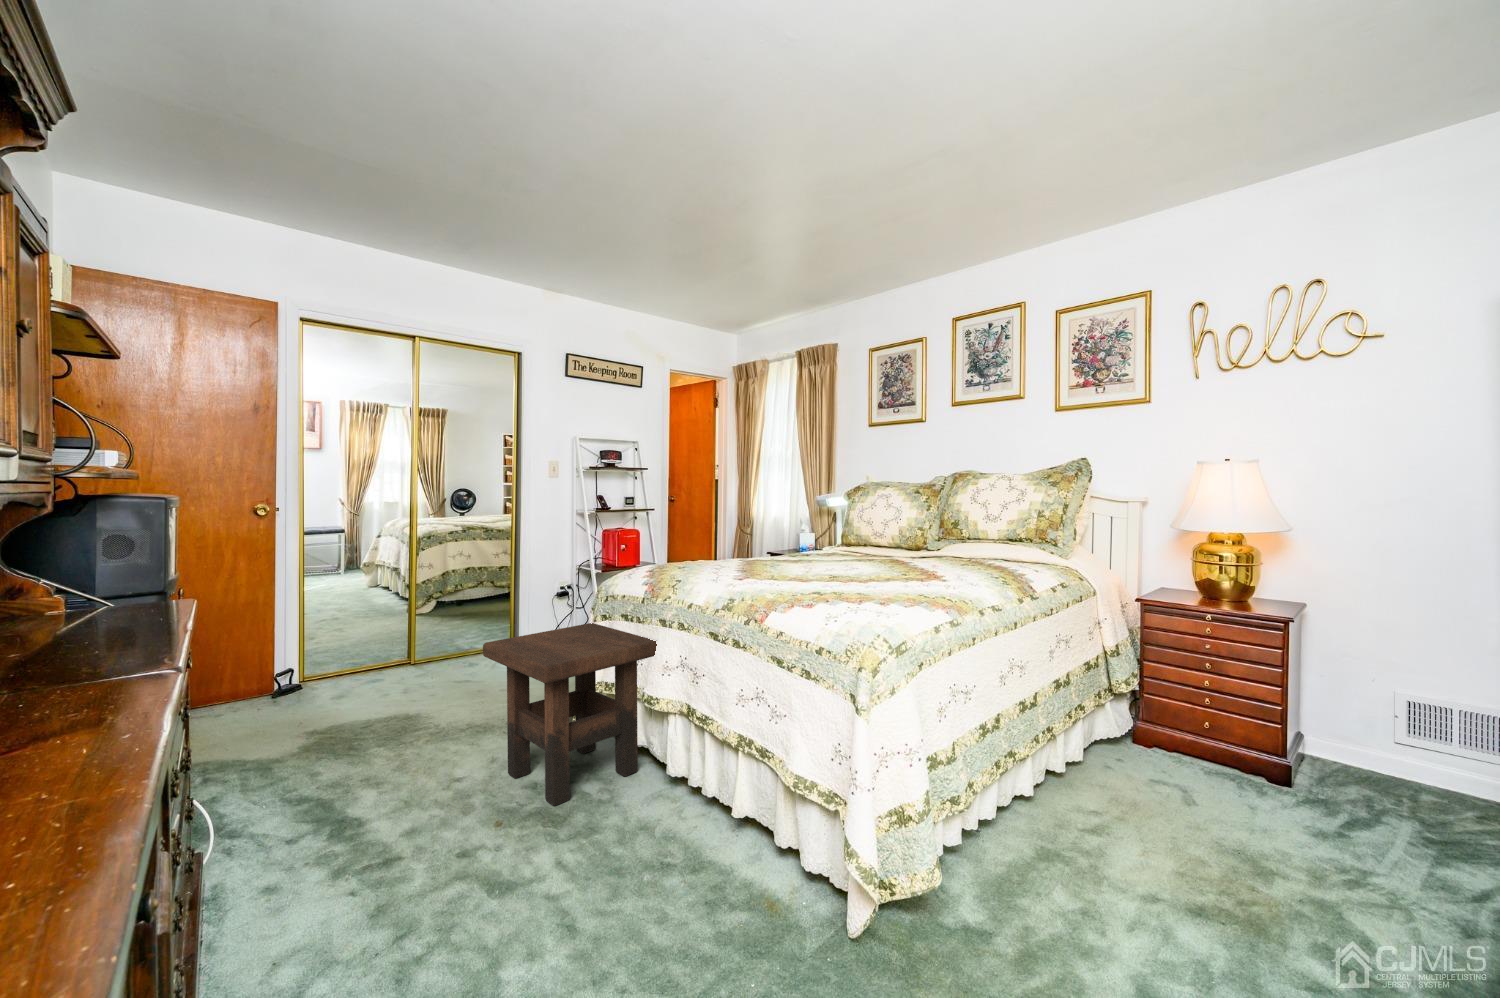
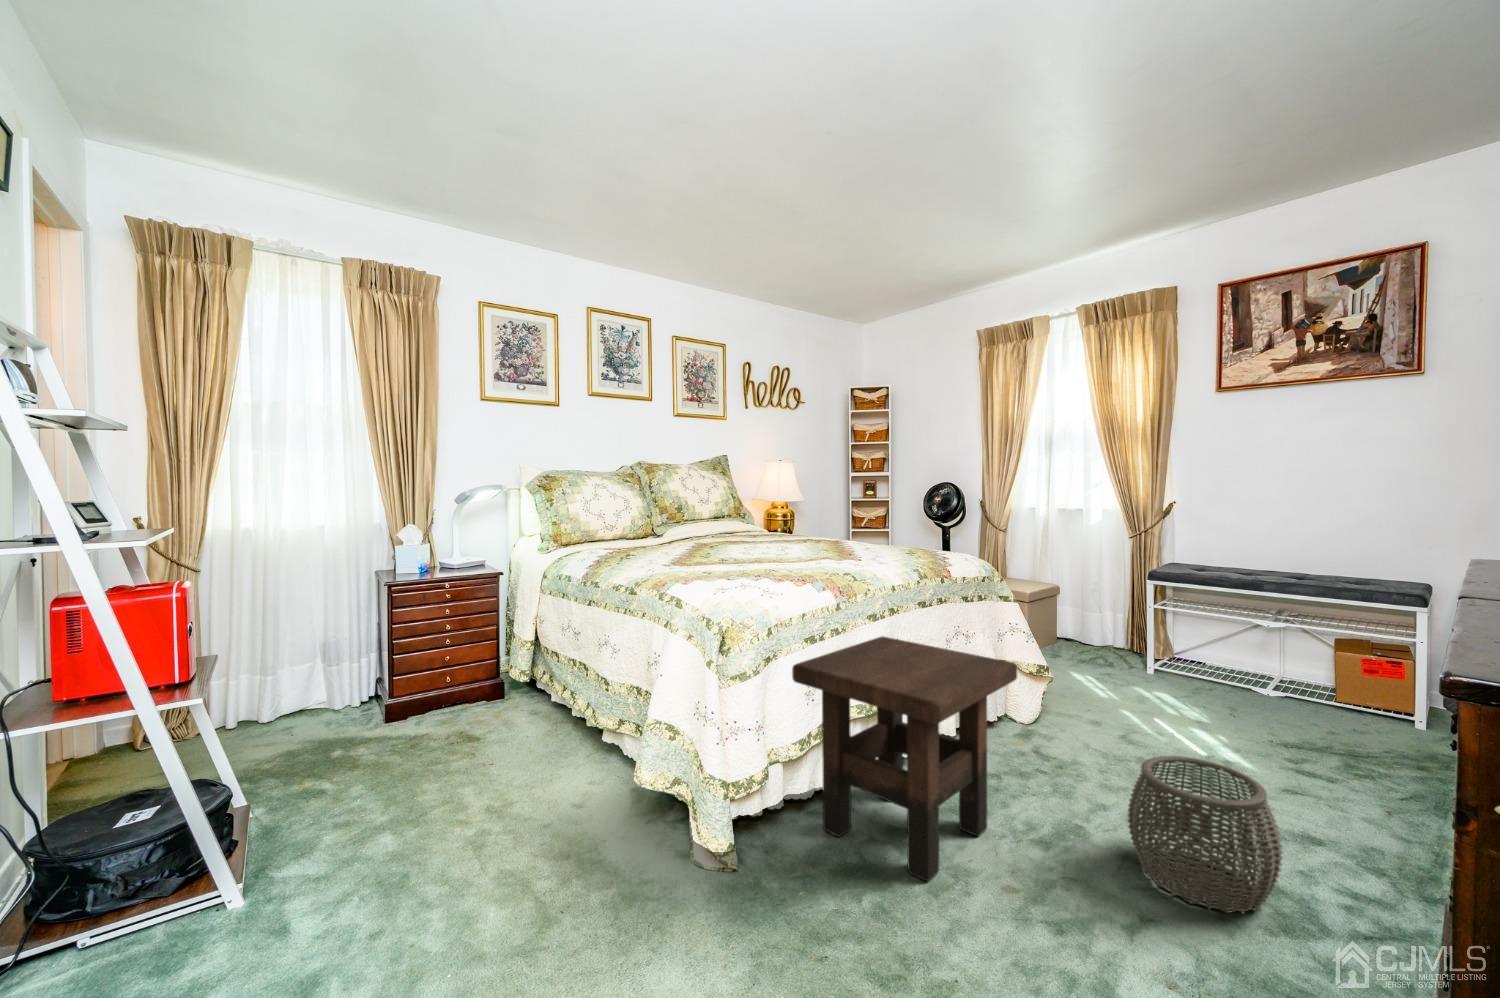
woven basket: none [336,775,475,933] -> present [1128,756,1283,913]

